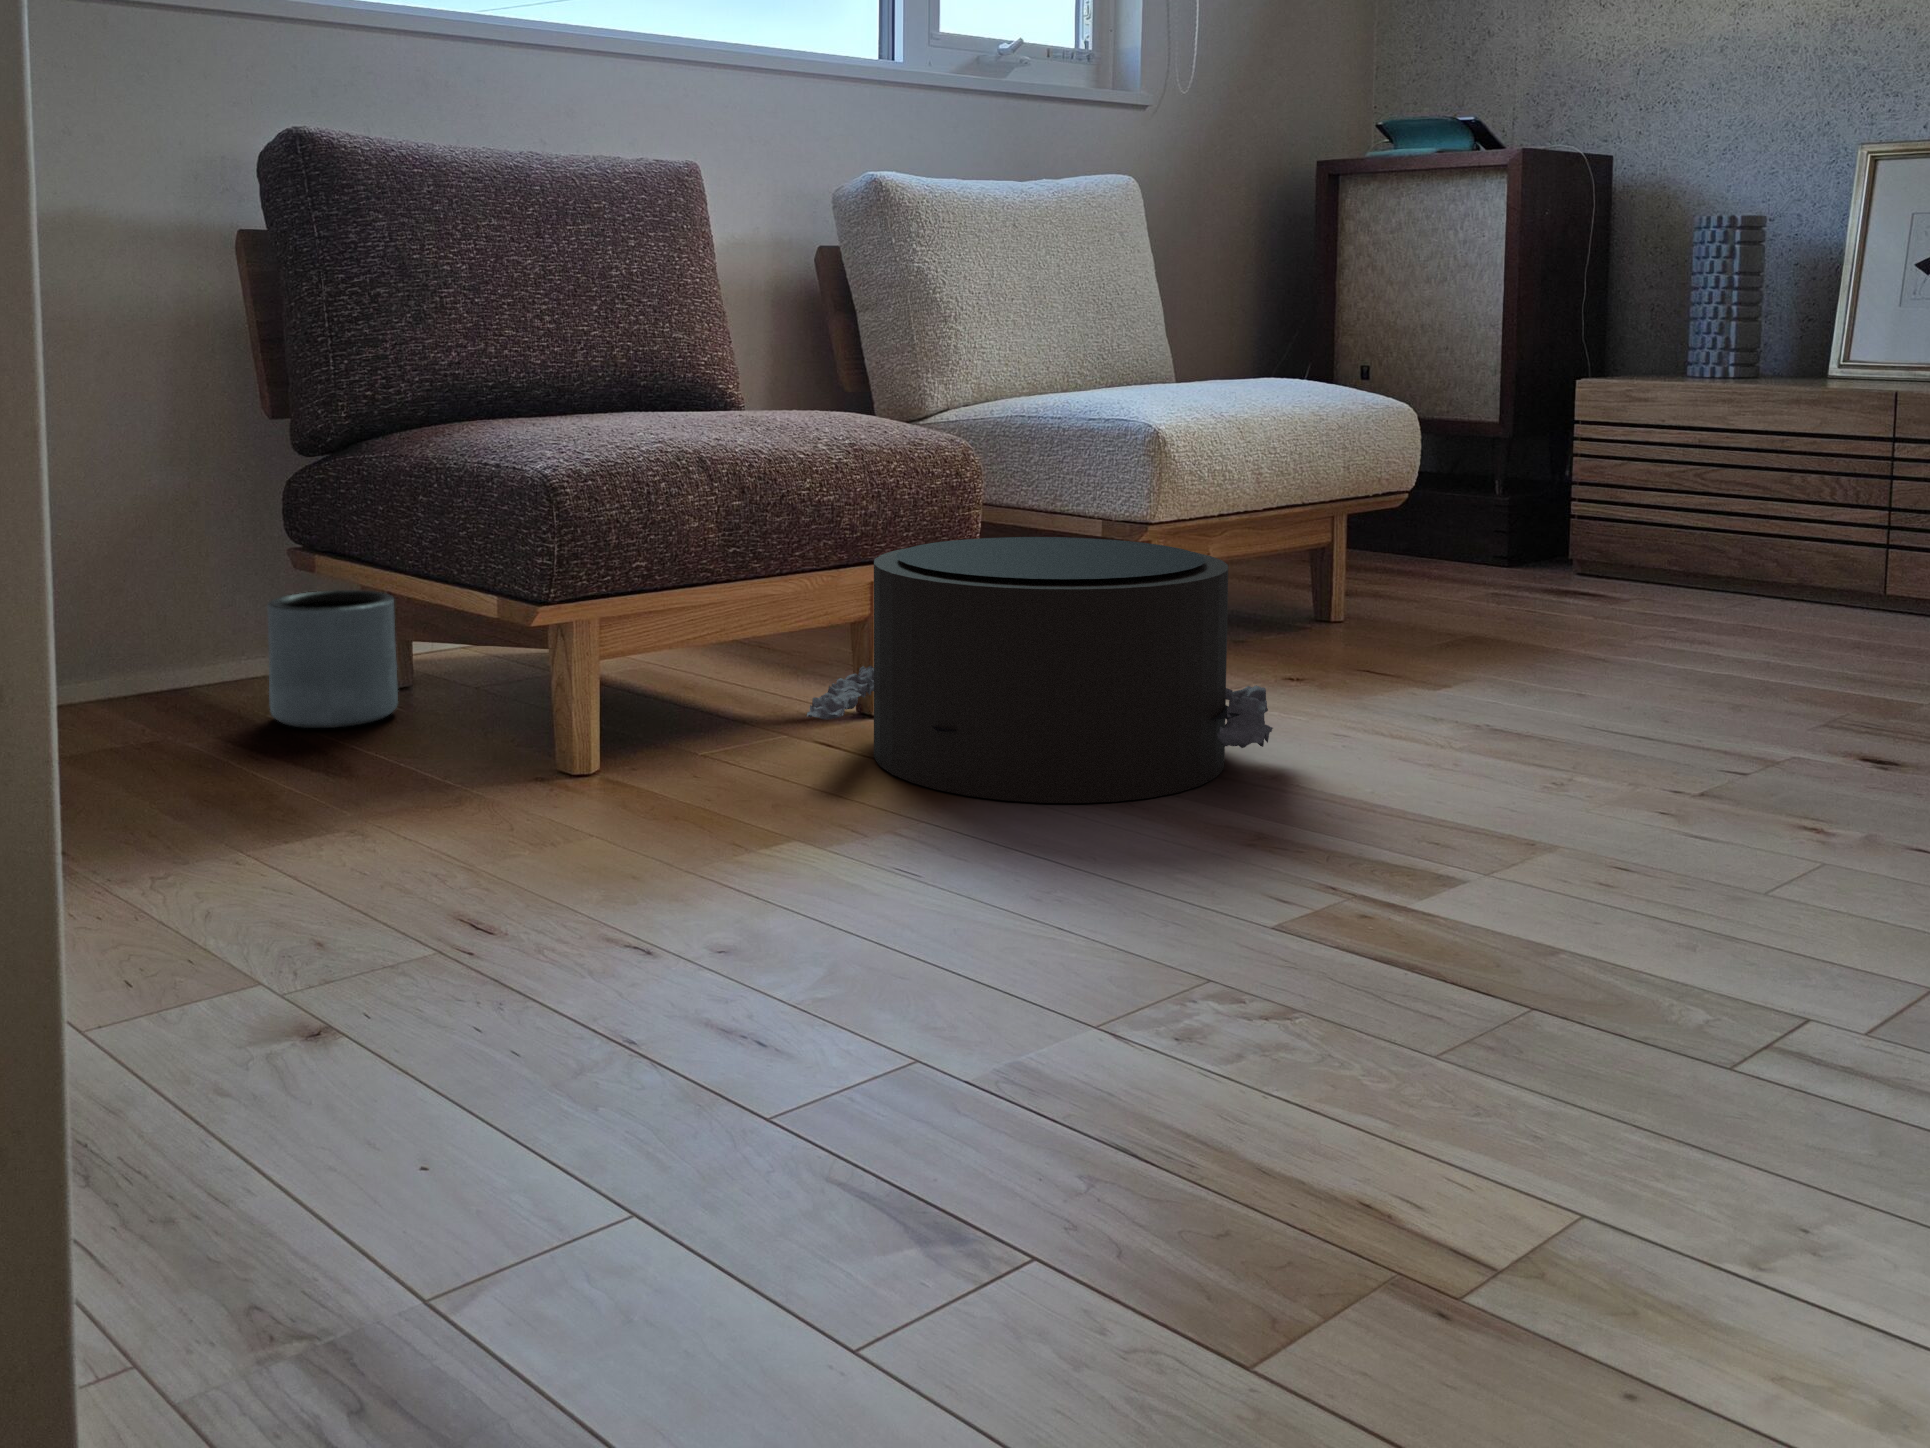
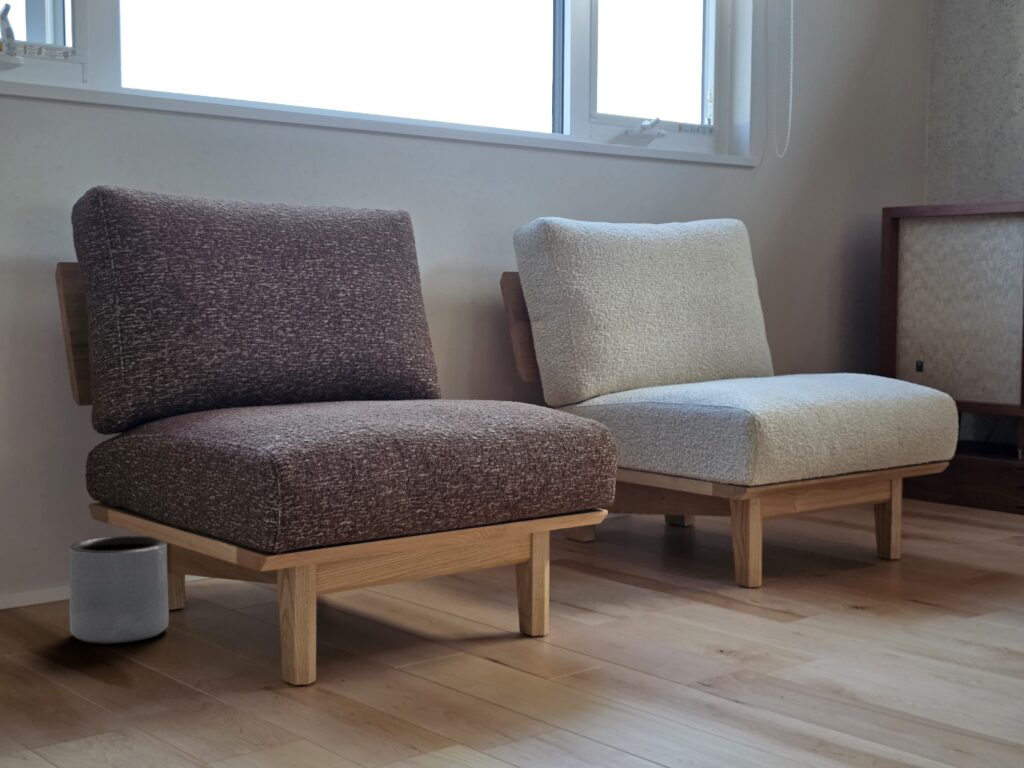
pouf: present [807,537,1273,803] -> none [475,502,842,717]

